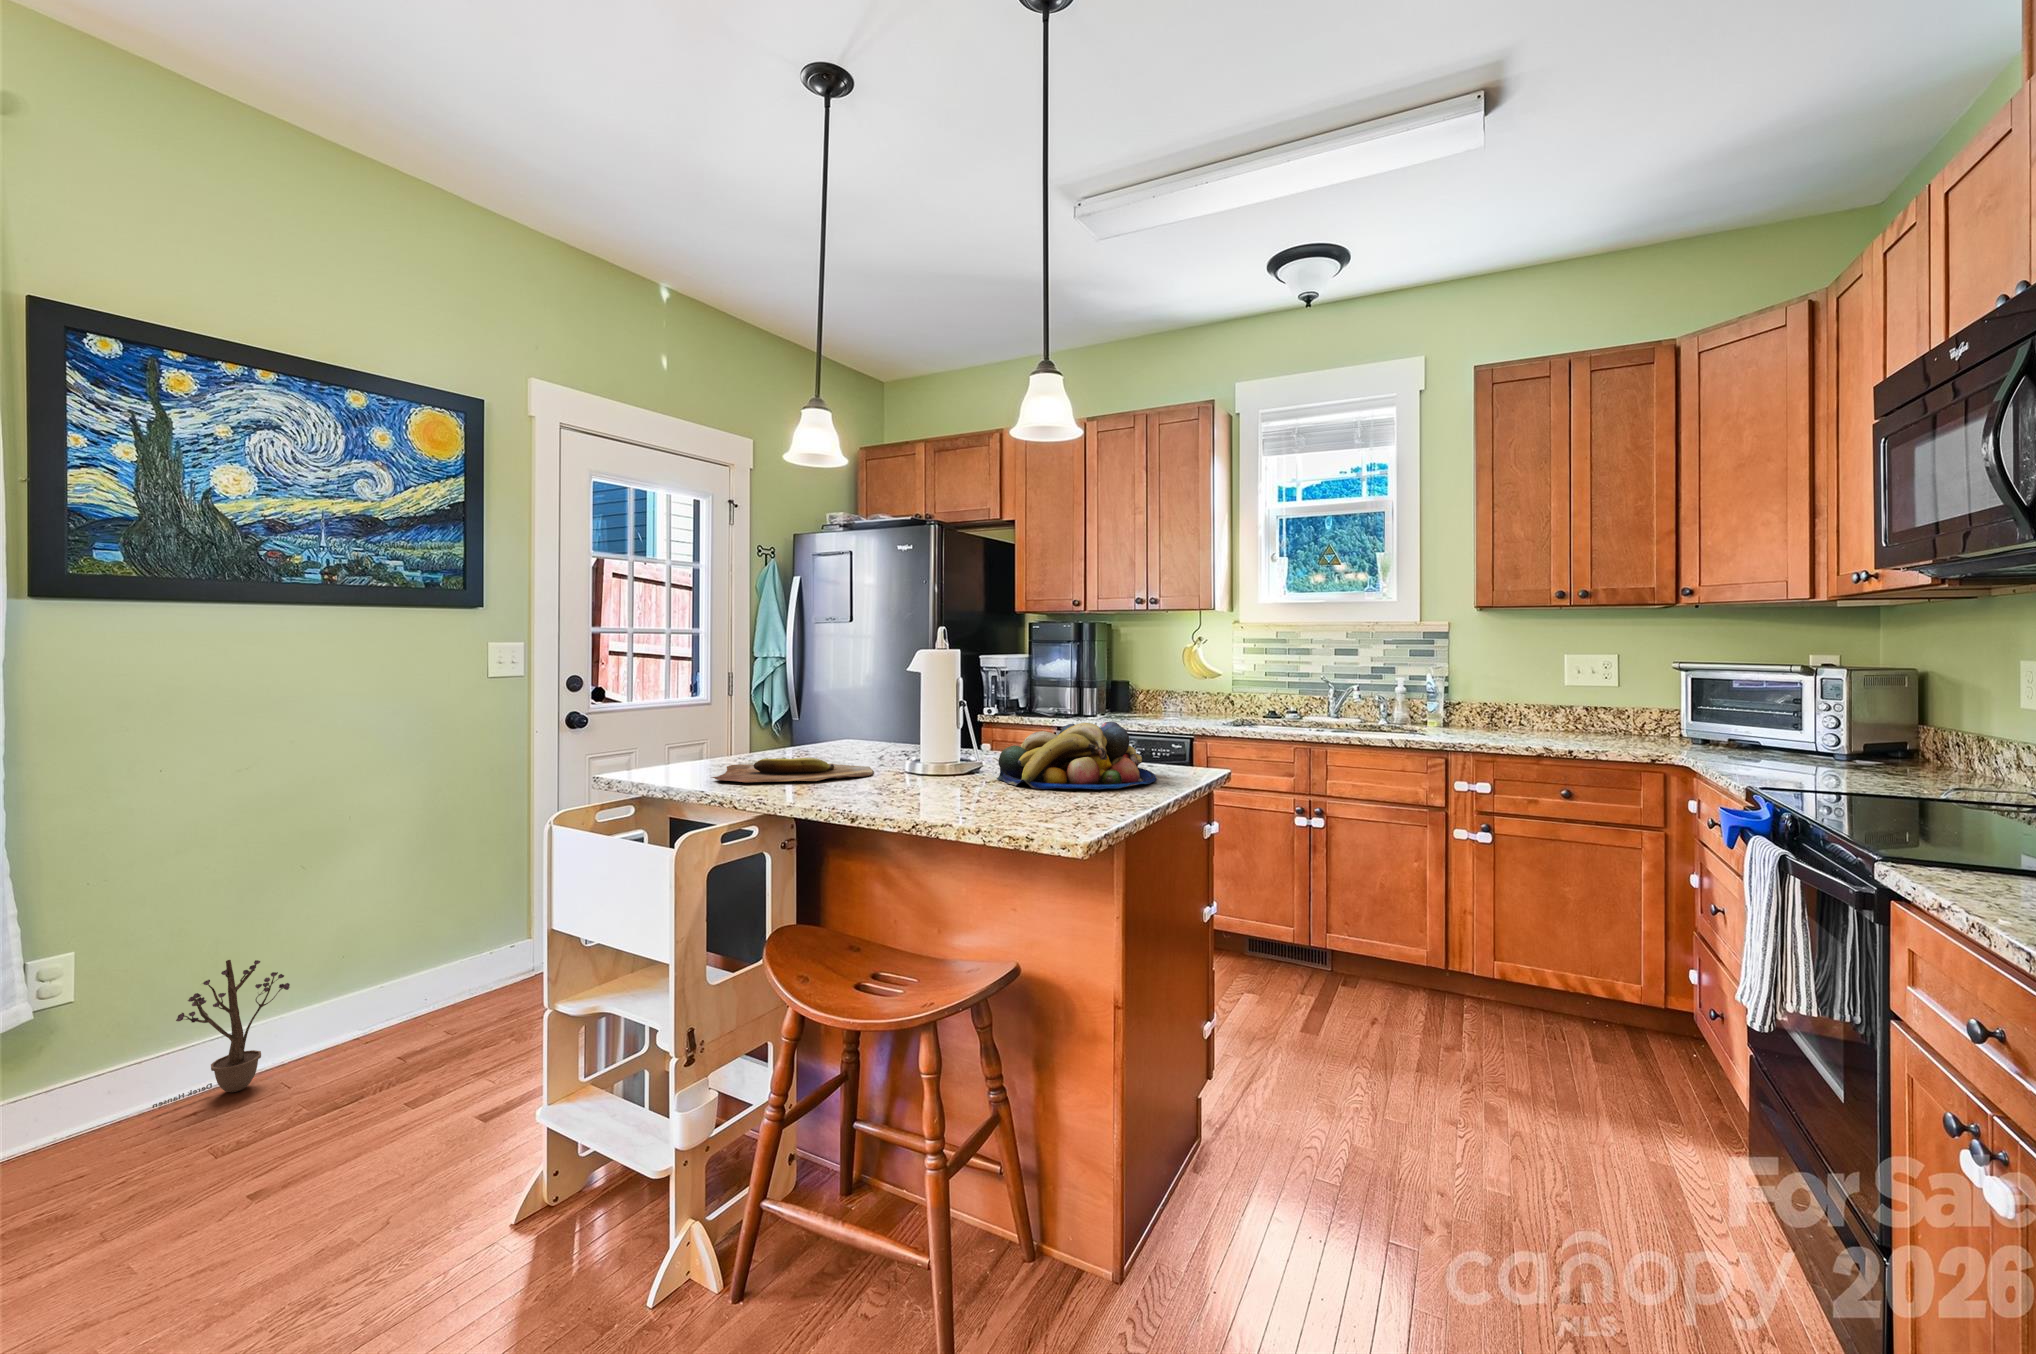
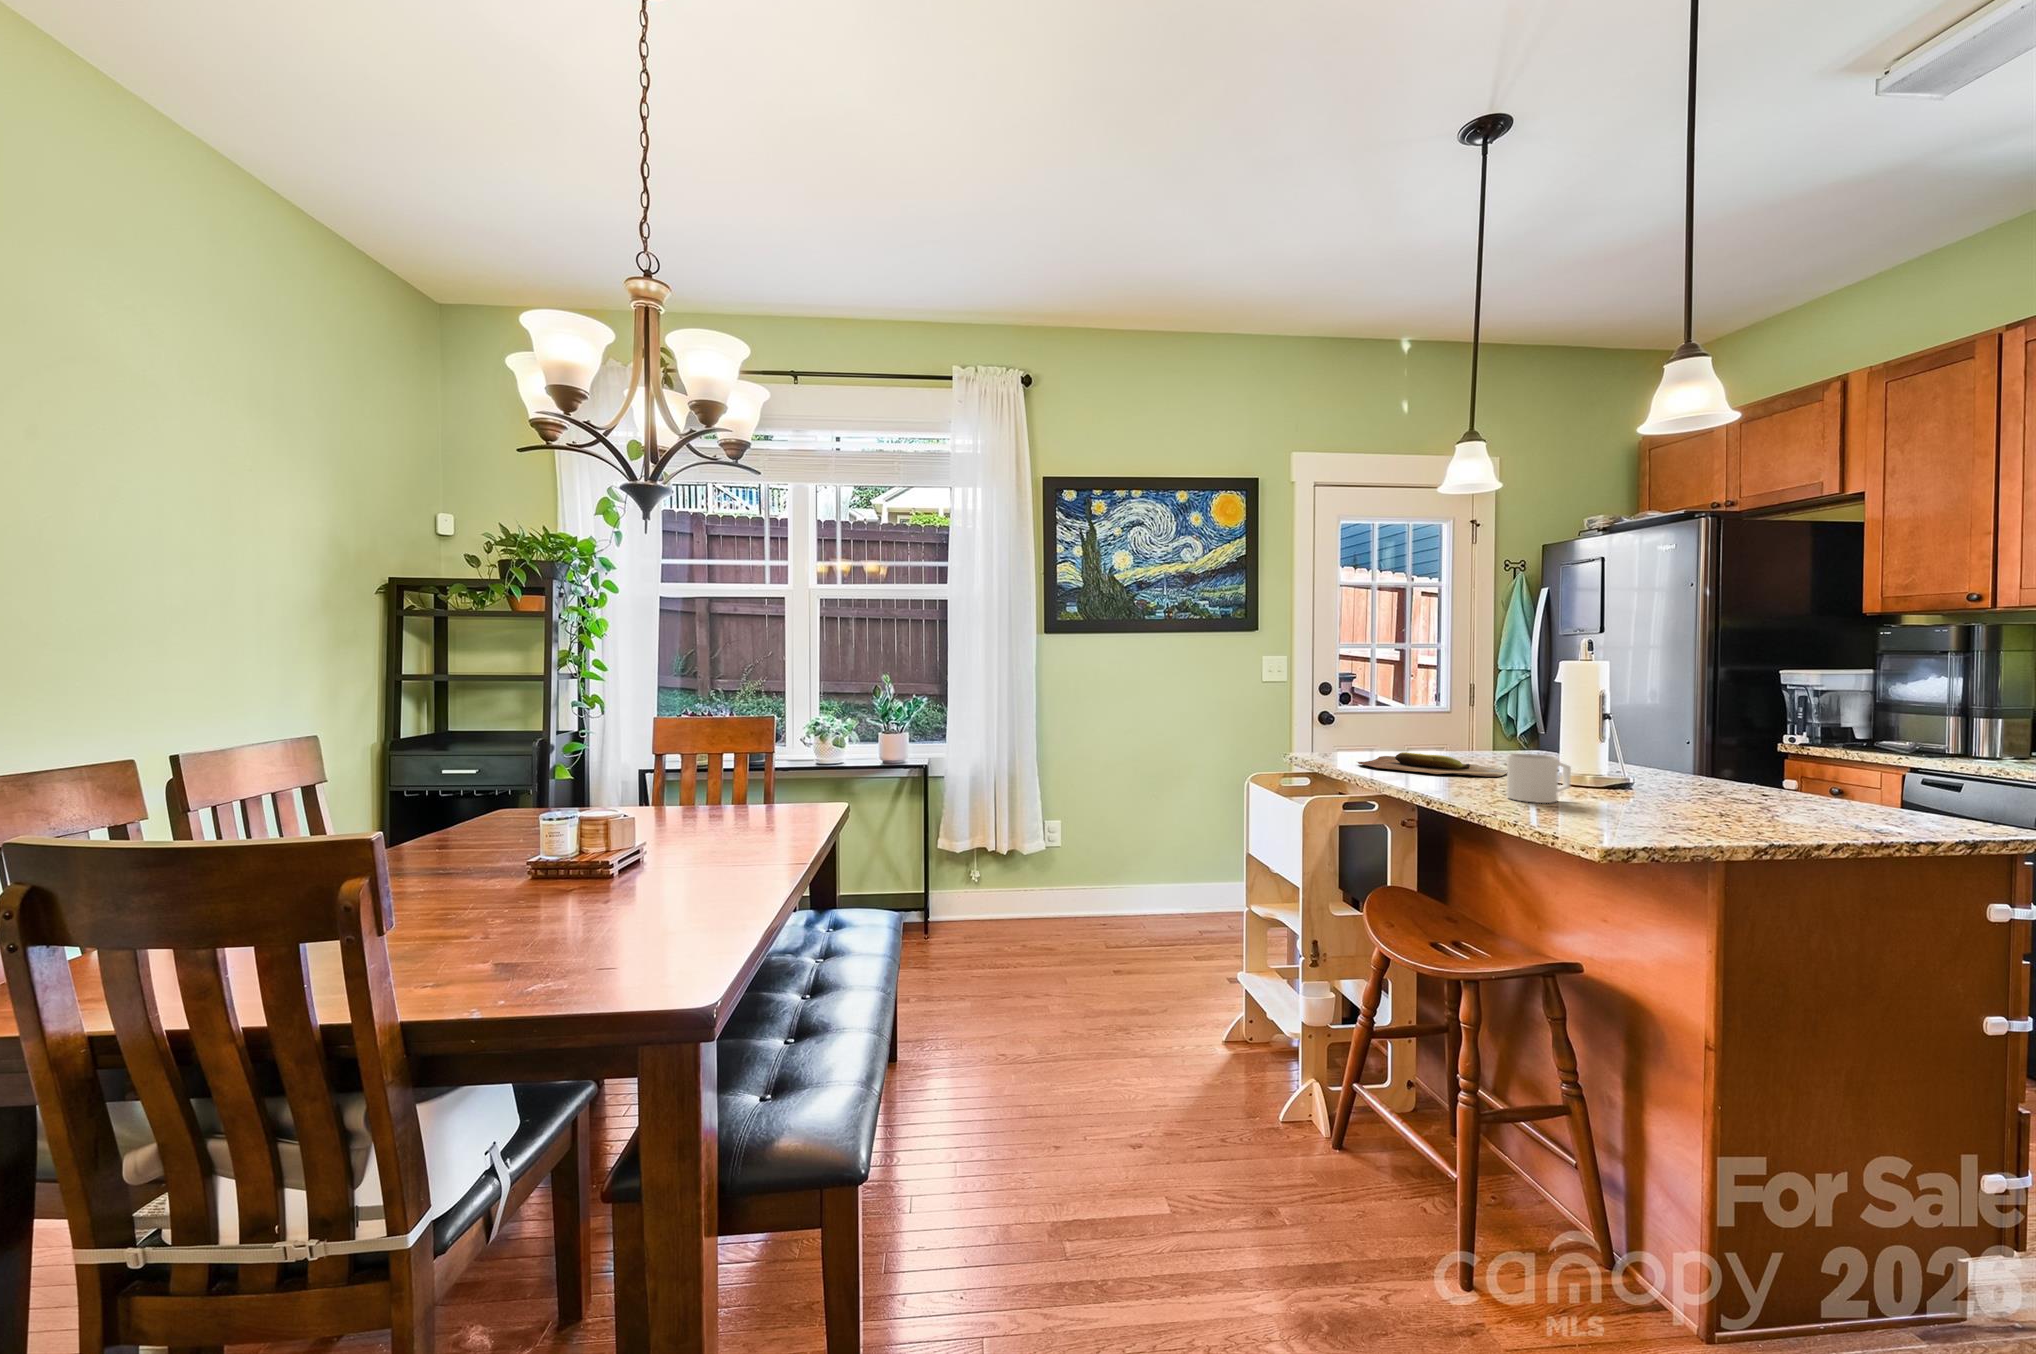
fruit bowl: present [997,722,1157,789] -> none [1627,746,1871,825]
mug: none [919,748,969,801] -> present [1507,754,1571,803]
decorative plant: present [153,960,290,1108] -> none [1080,842,1139,921]

